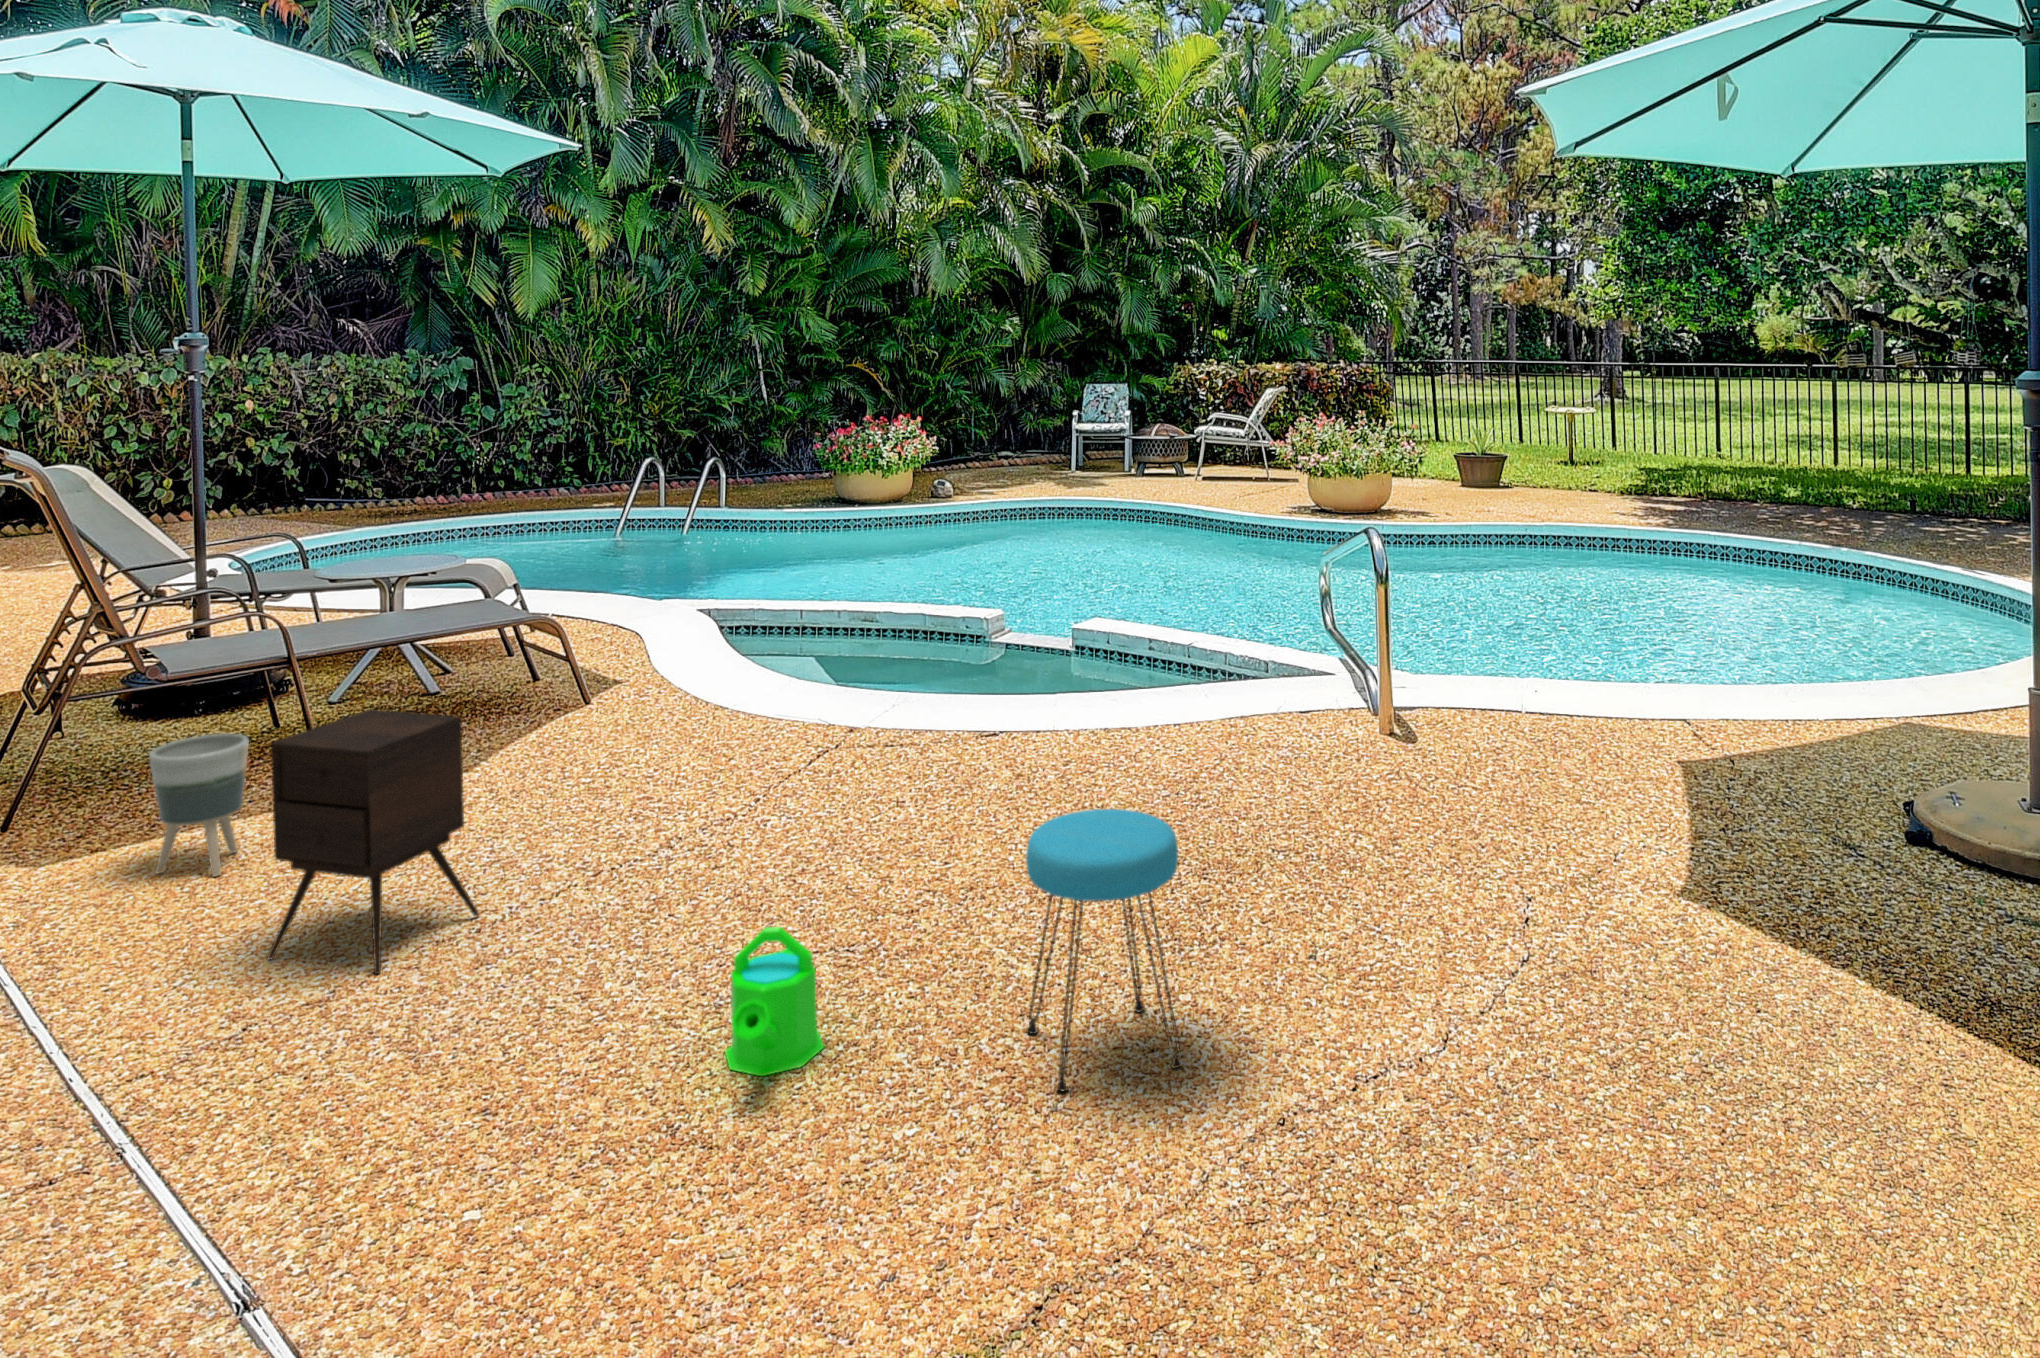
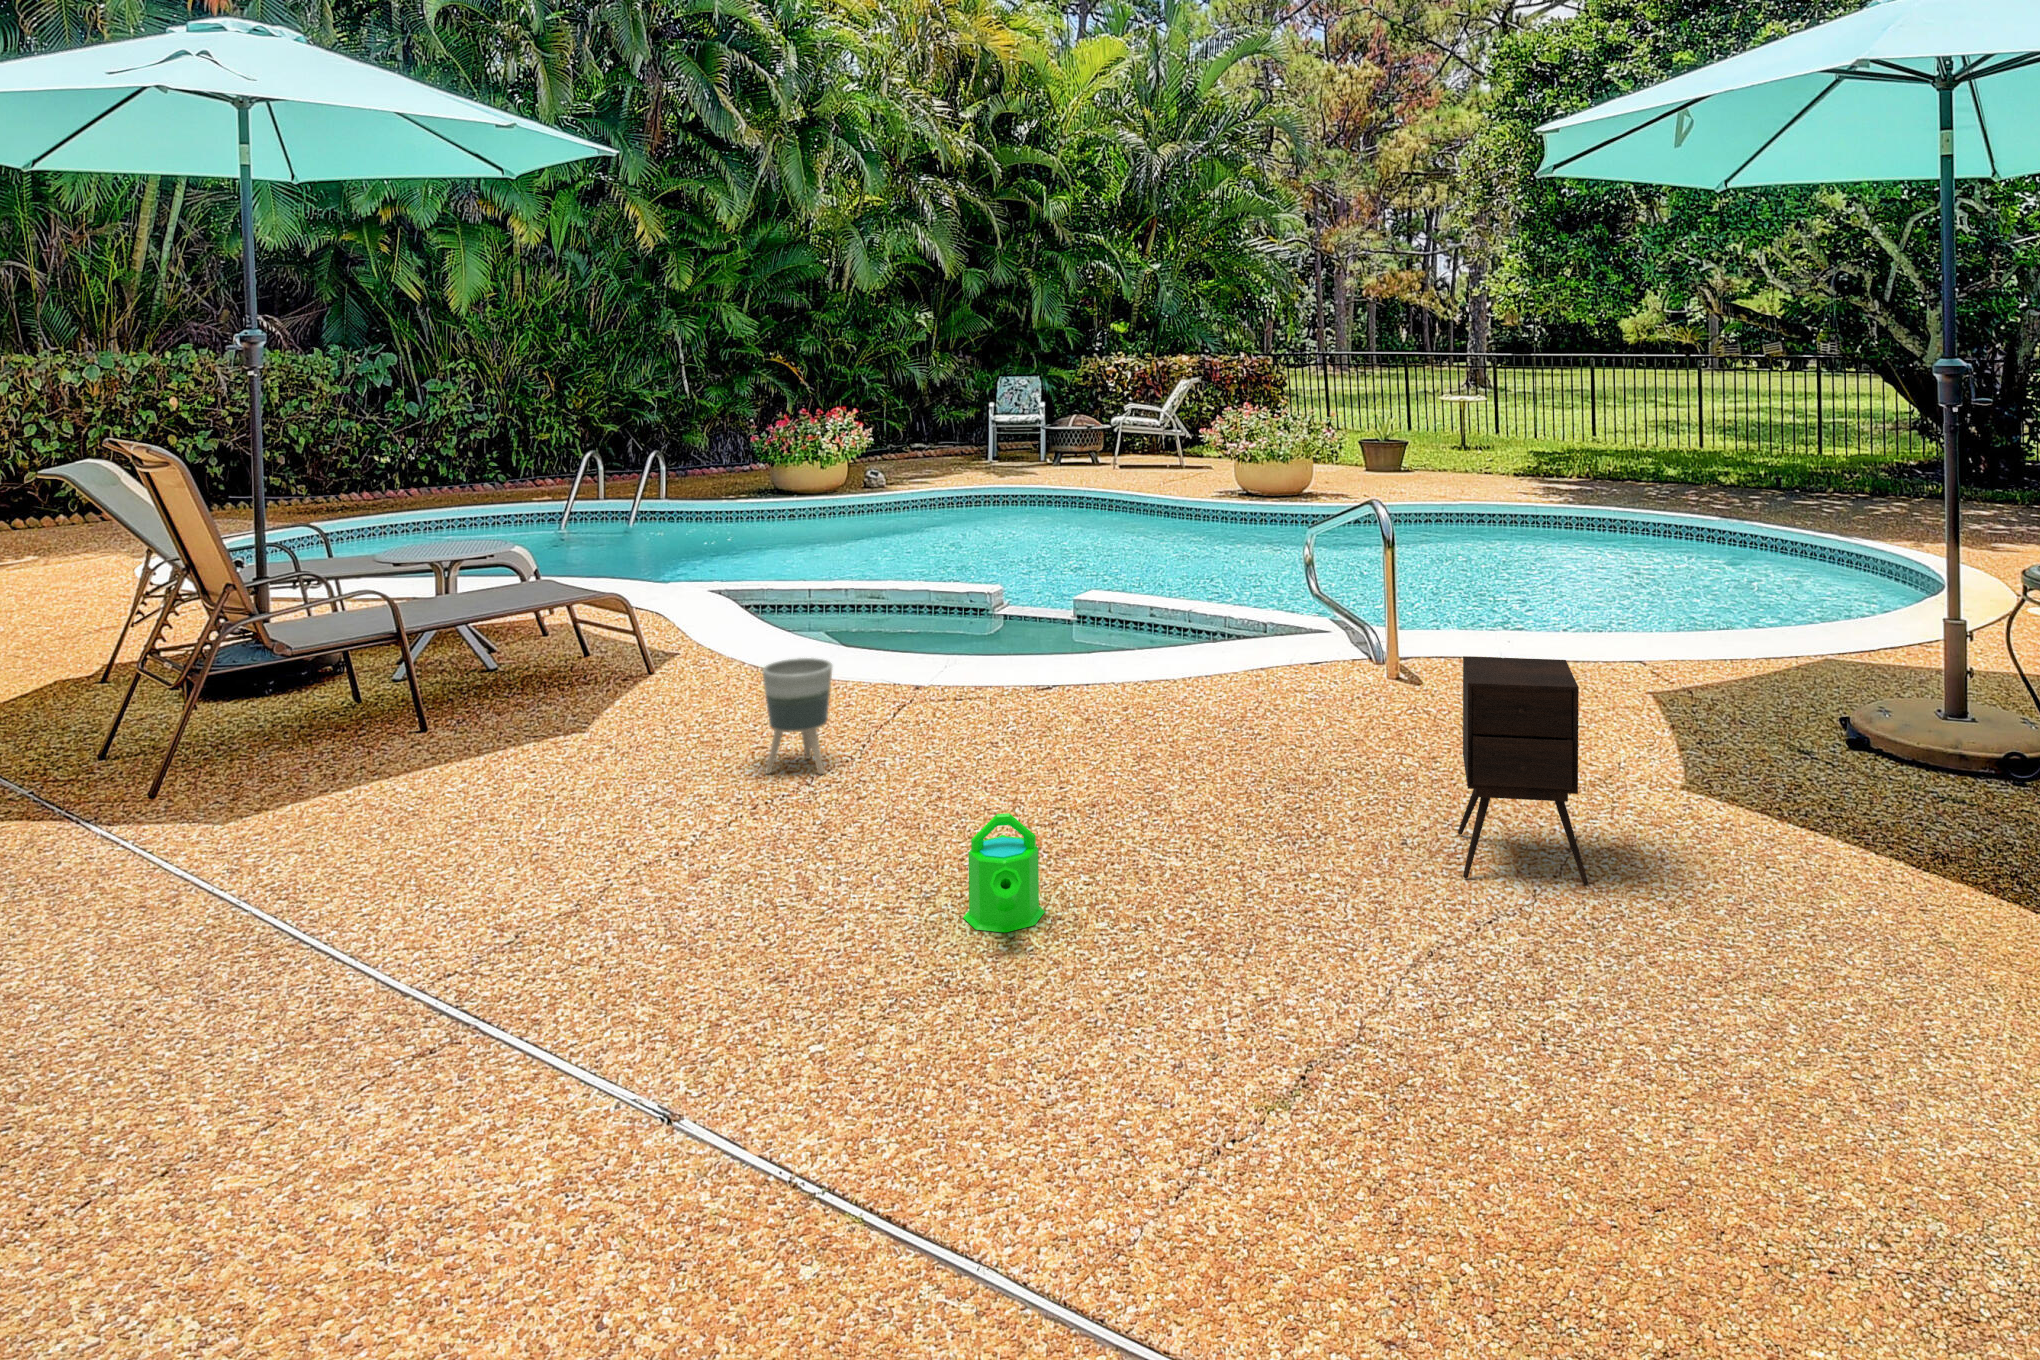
side table: present [268,709,479,974] -> present [1458,656,1588,885]
planter: present [149,733,249,876] -> present [763,658,832,774]
stool: present [1026,809,1182,1091] -> none [1205,712,1344,931]

